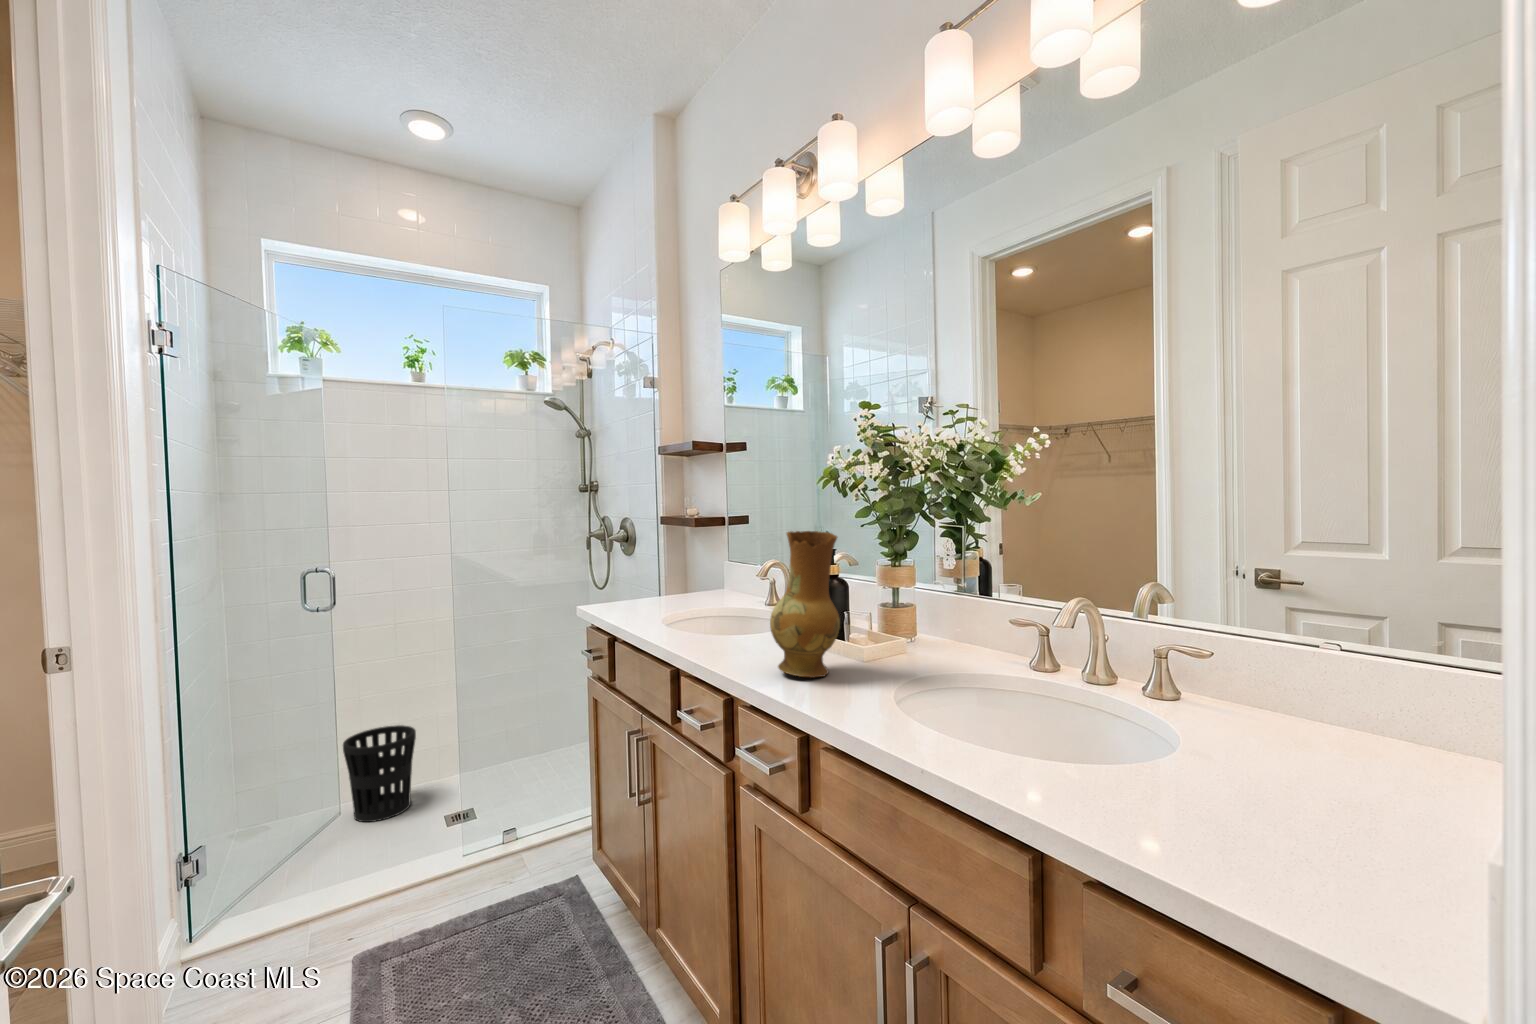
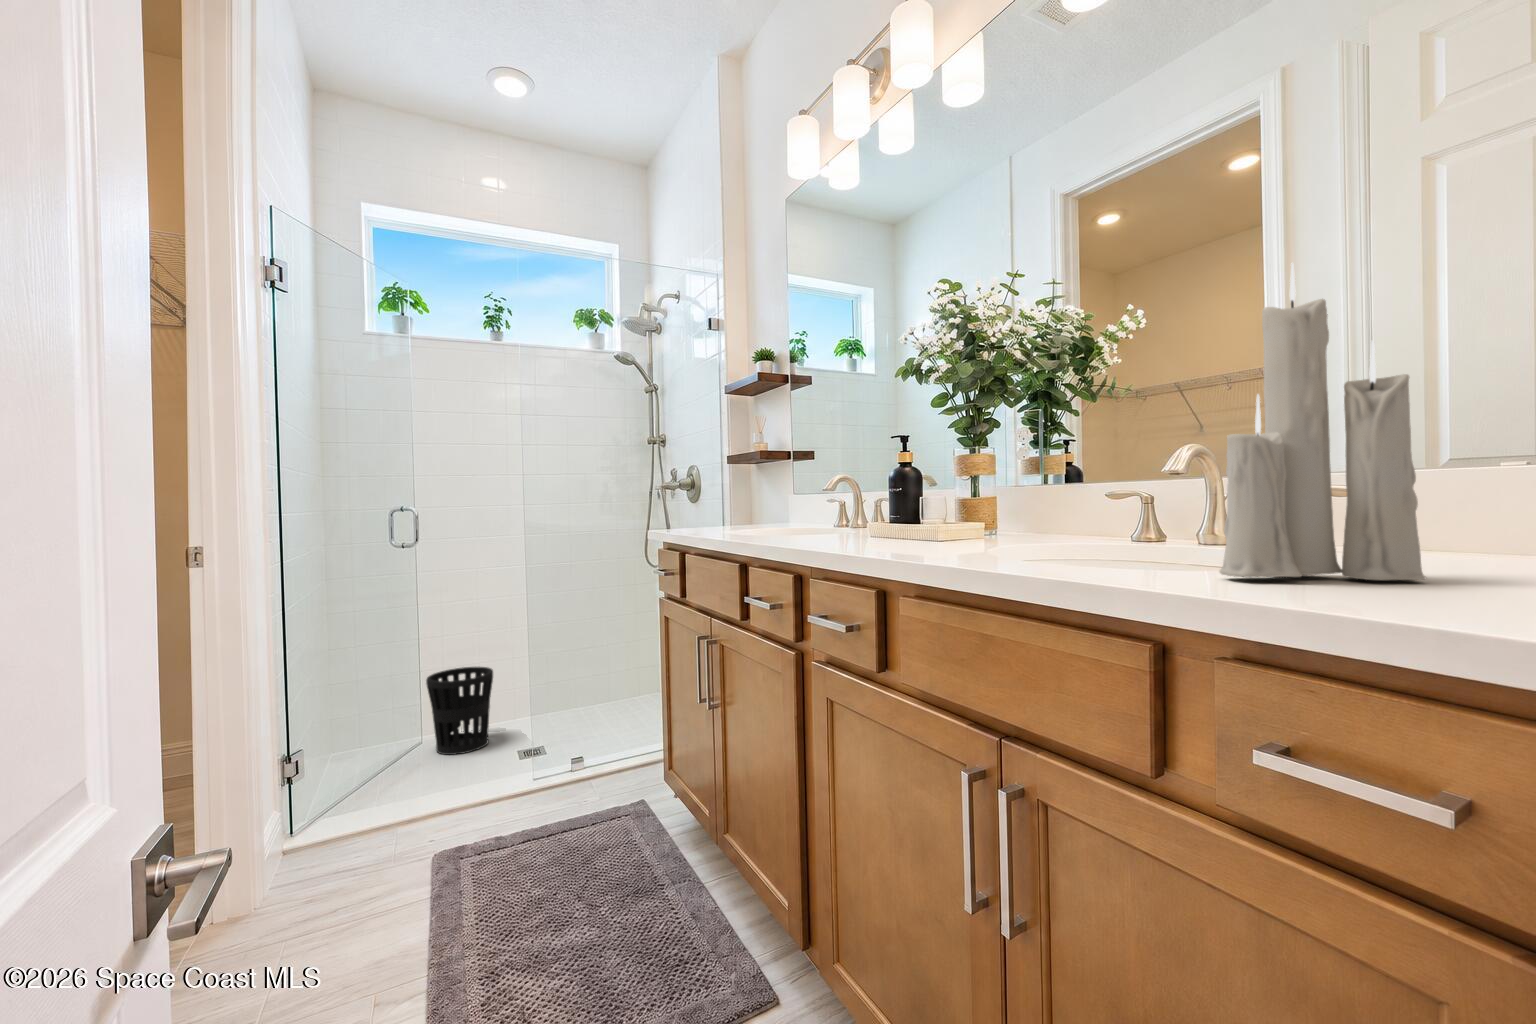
candle: none [1101,514,1267,829] -> present [1219,263,1426,580]
ceramic jug: present [770,531,840,678] -> none [841,398,916,547]

